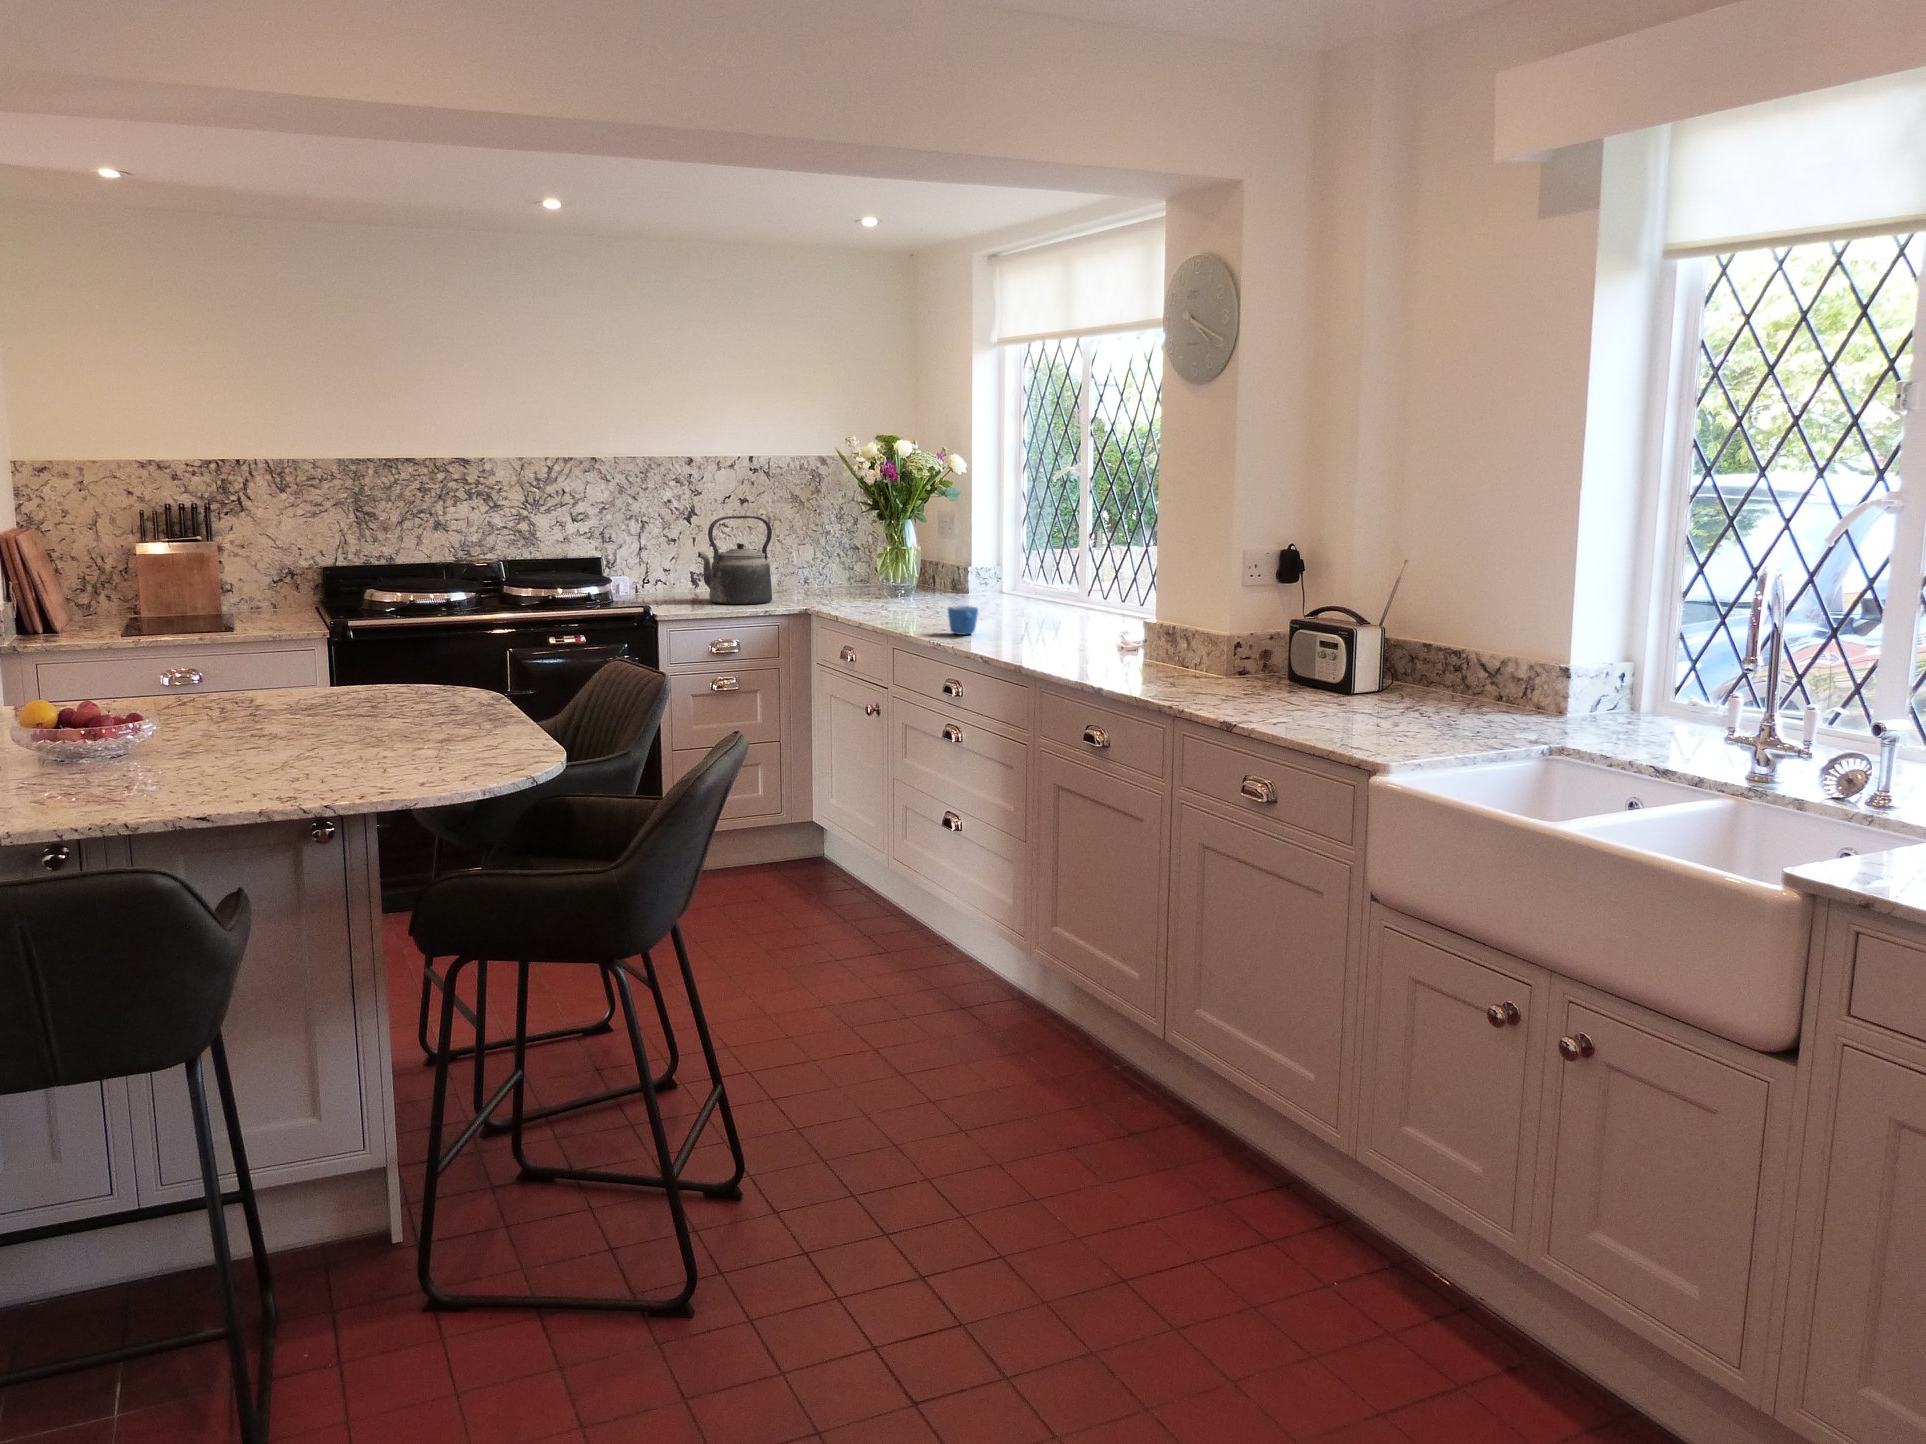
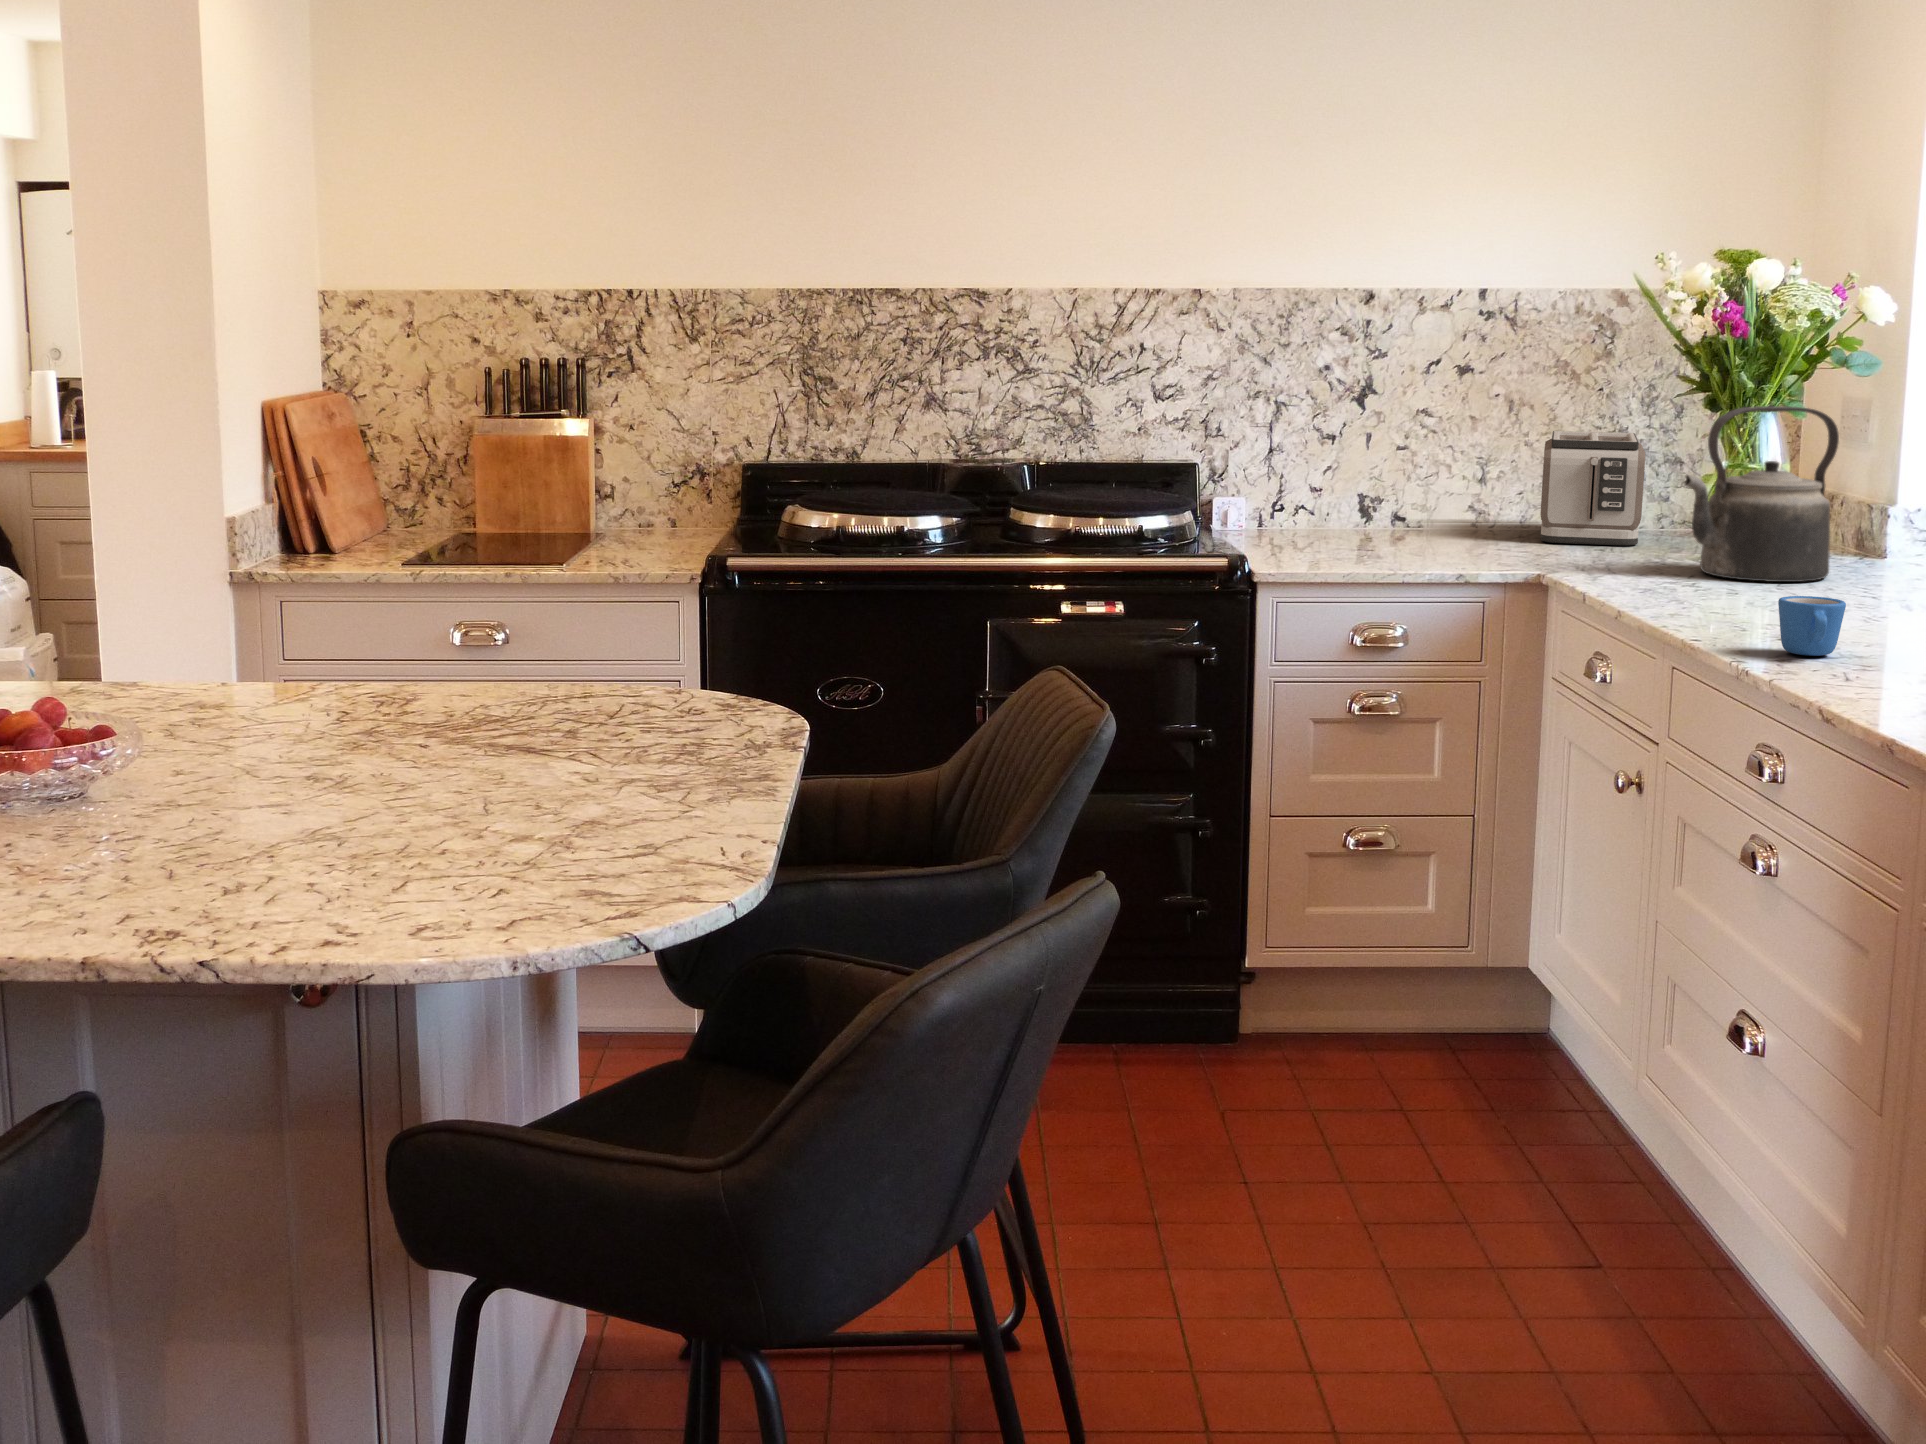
kettle: present [698,516,772,604] -> present [1685,406,1839,582]
toaster: none [789,534,847,593] -> present [1540,431,1645,545]

